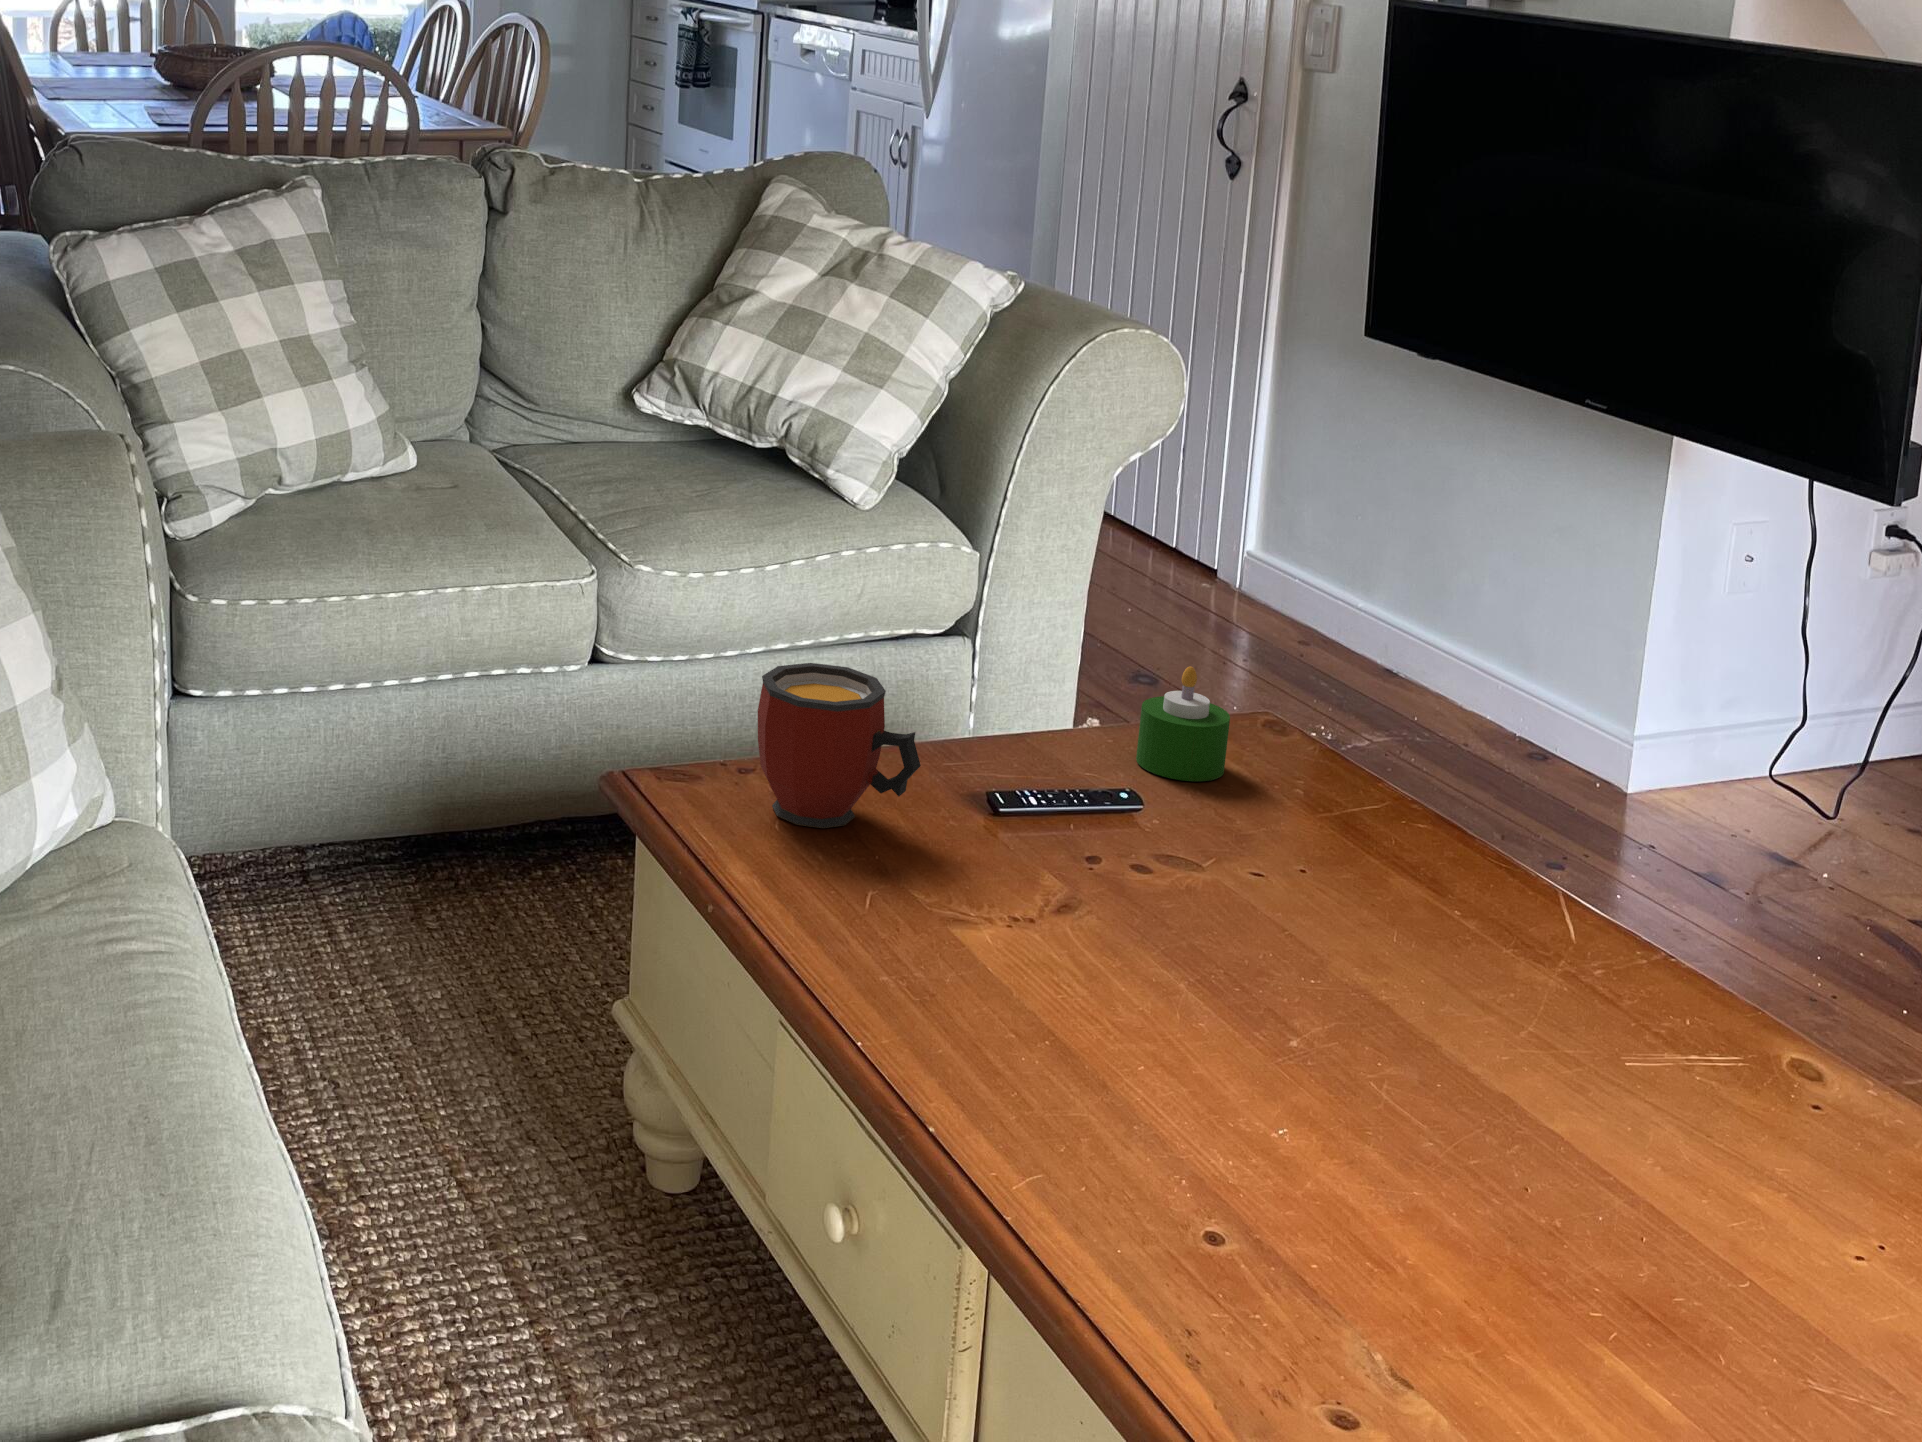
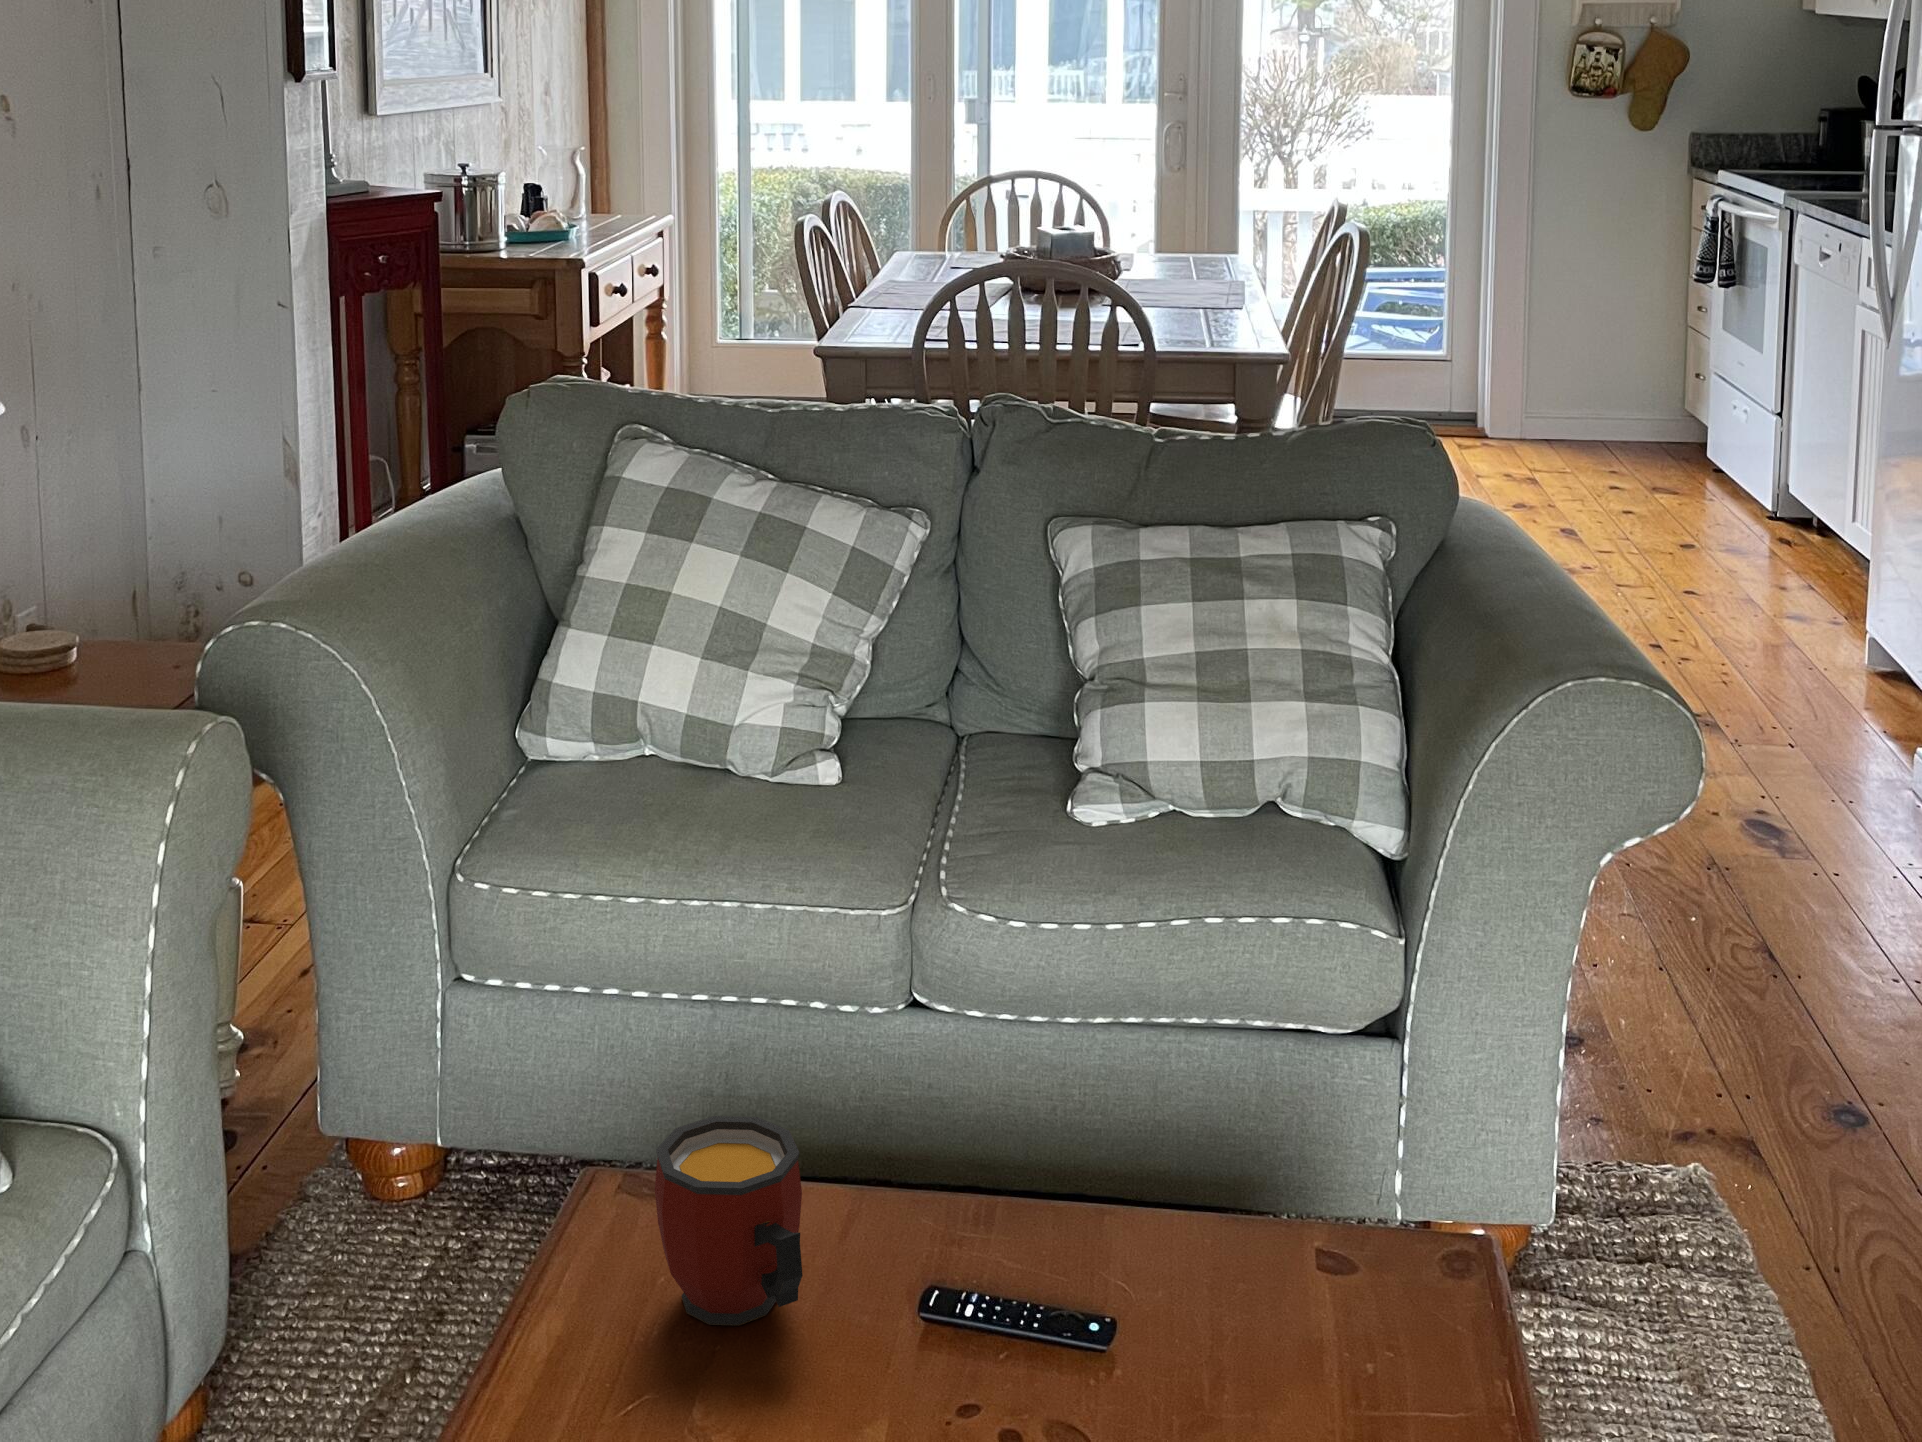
candle: present [1136,666,1230,781] -> none [1215,1190,1327,1346]

